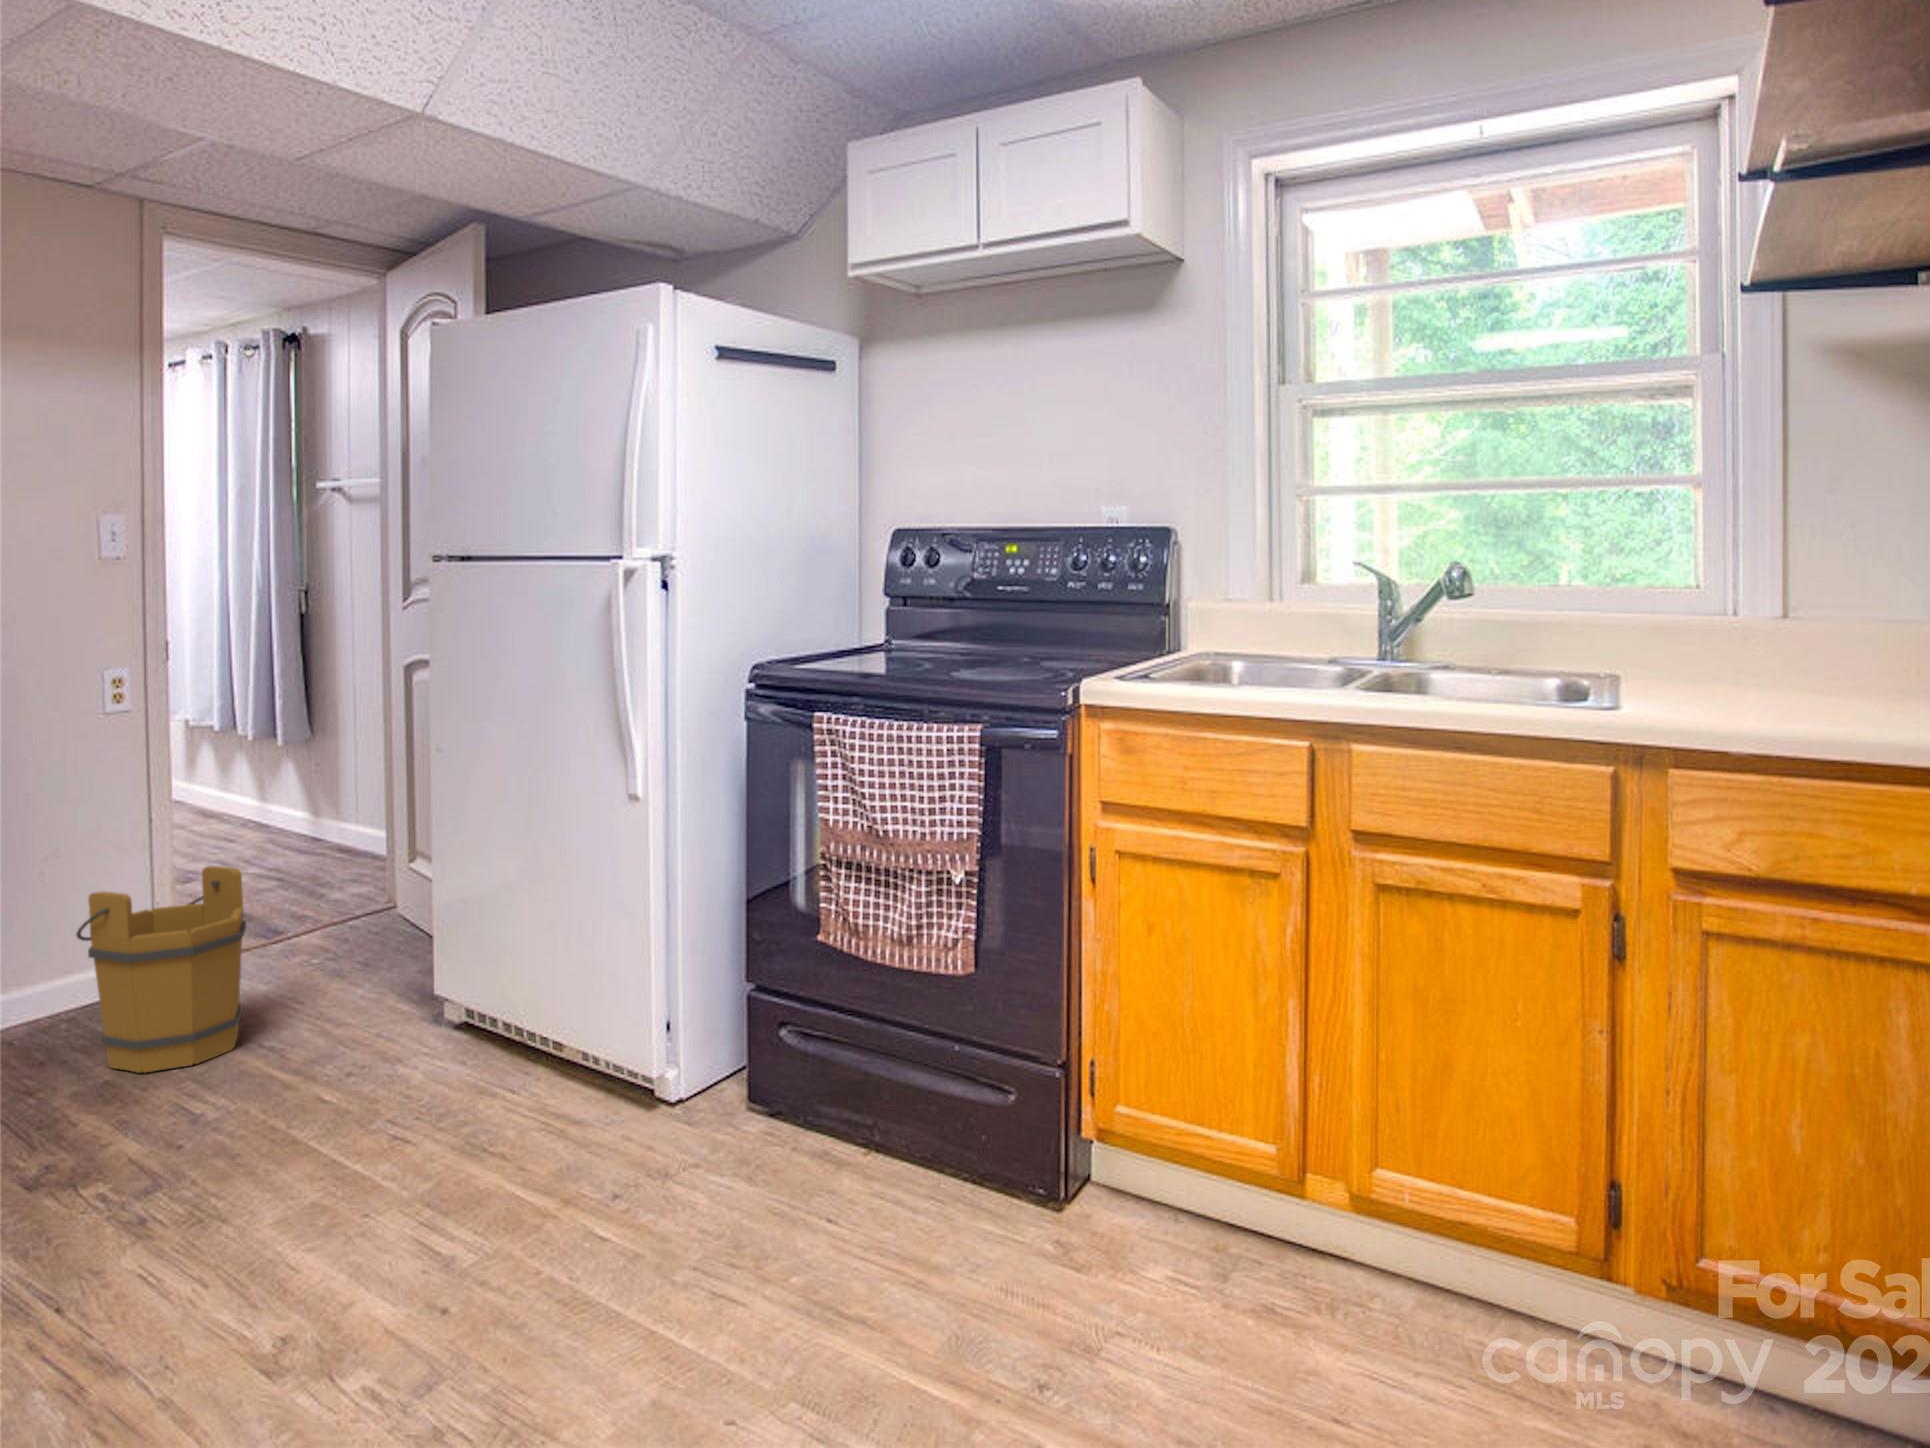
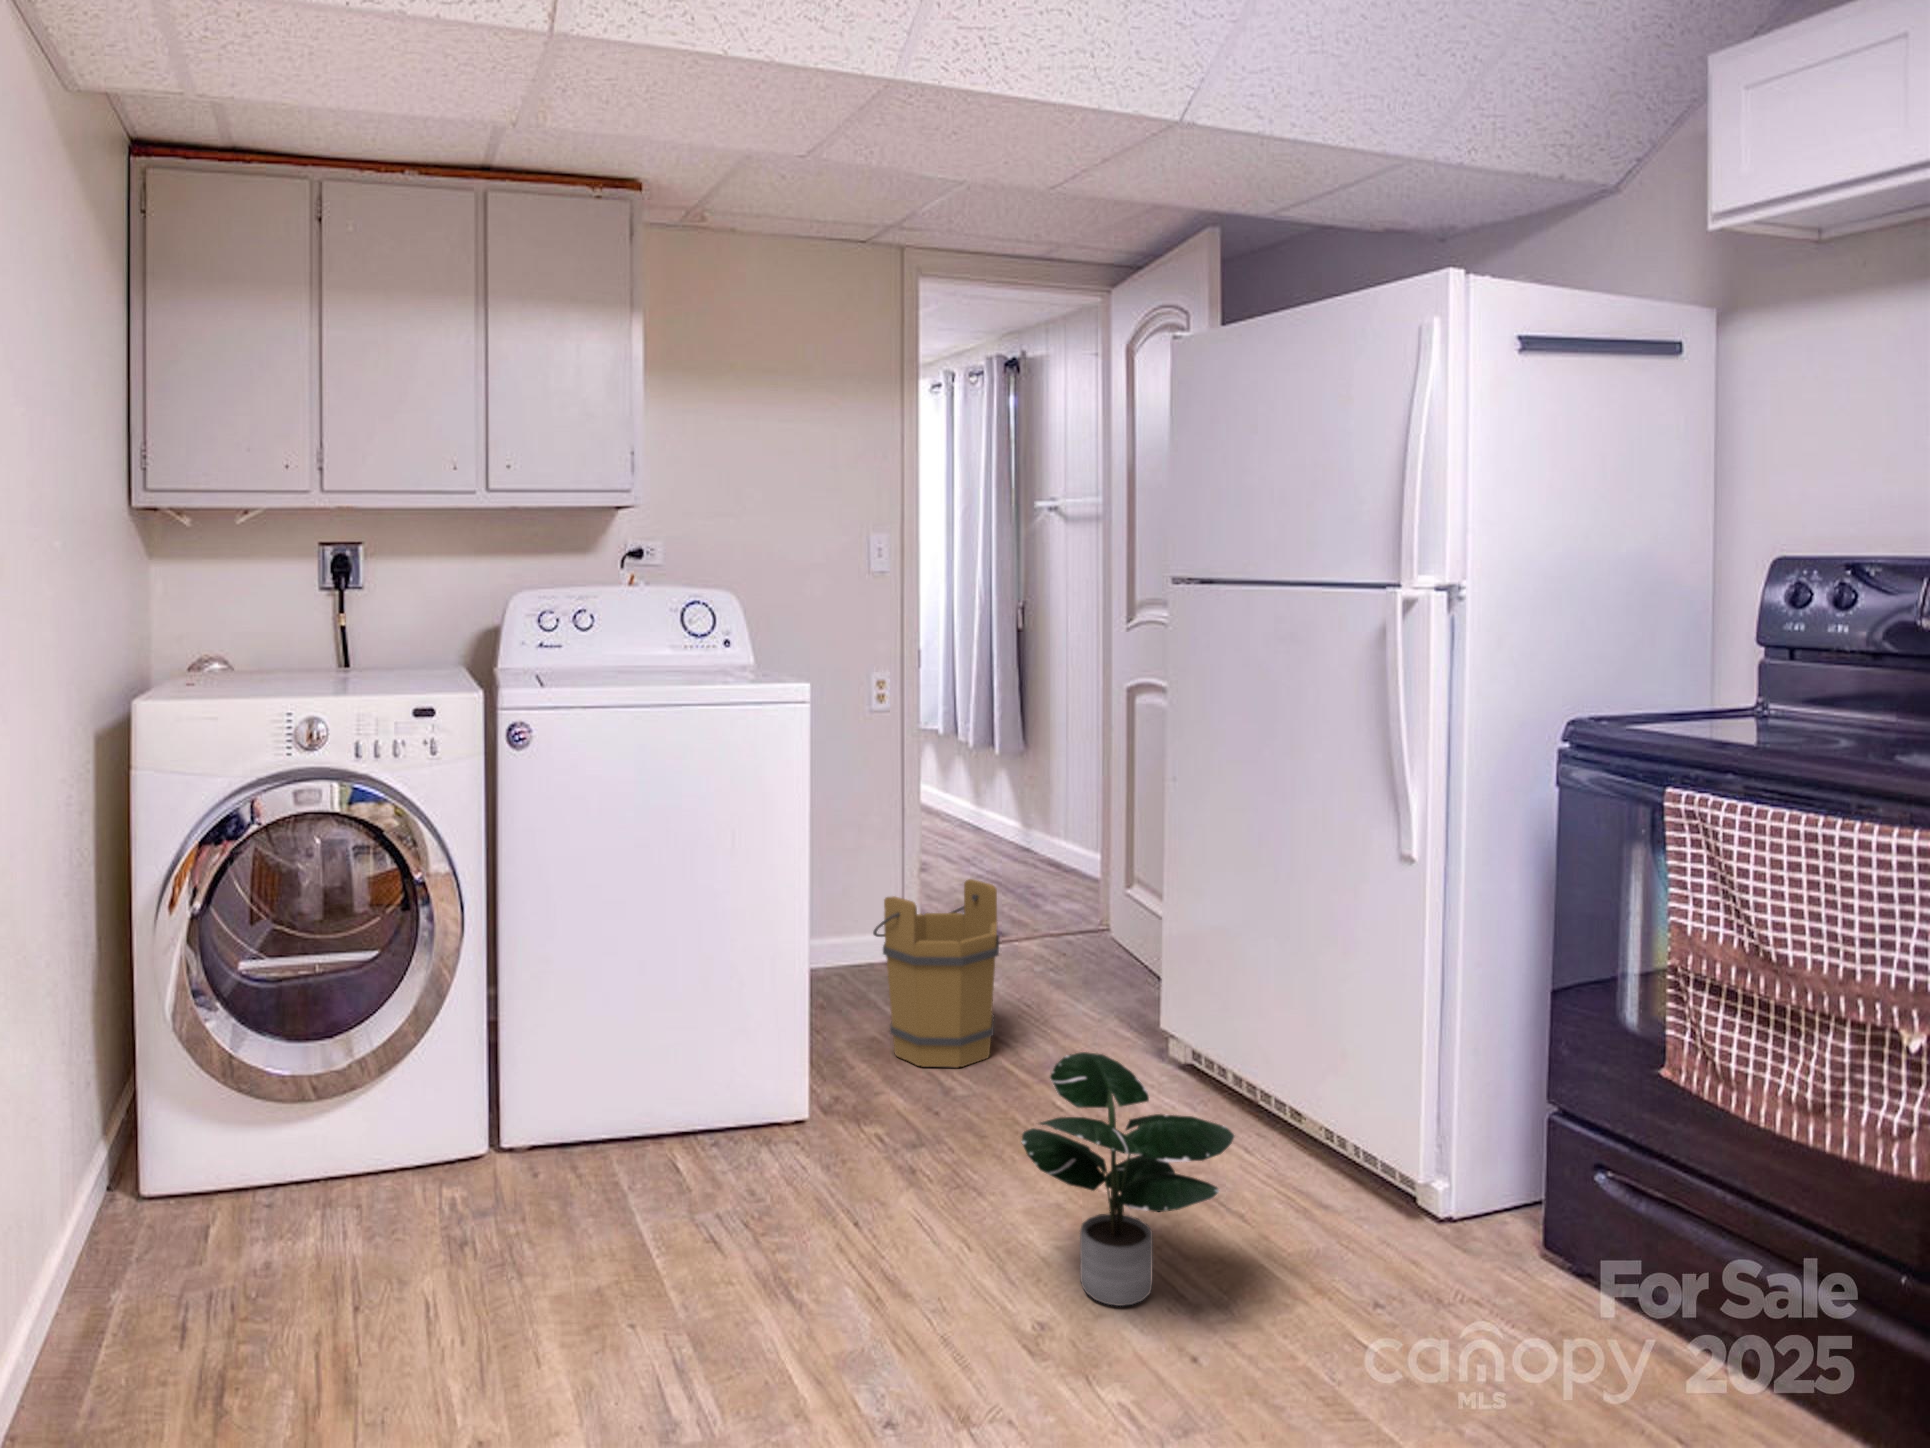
potted plant: none [224,1008,462,1251] -> present [1022,1052,1234,1306]

